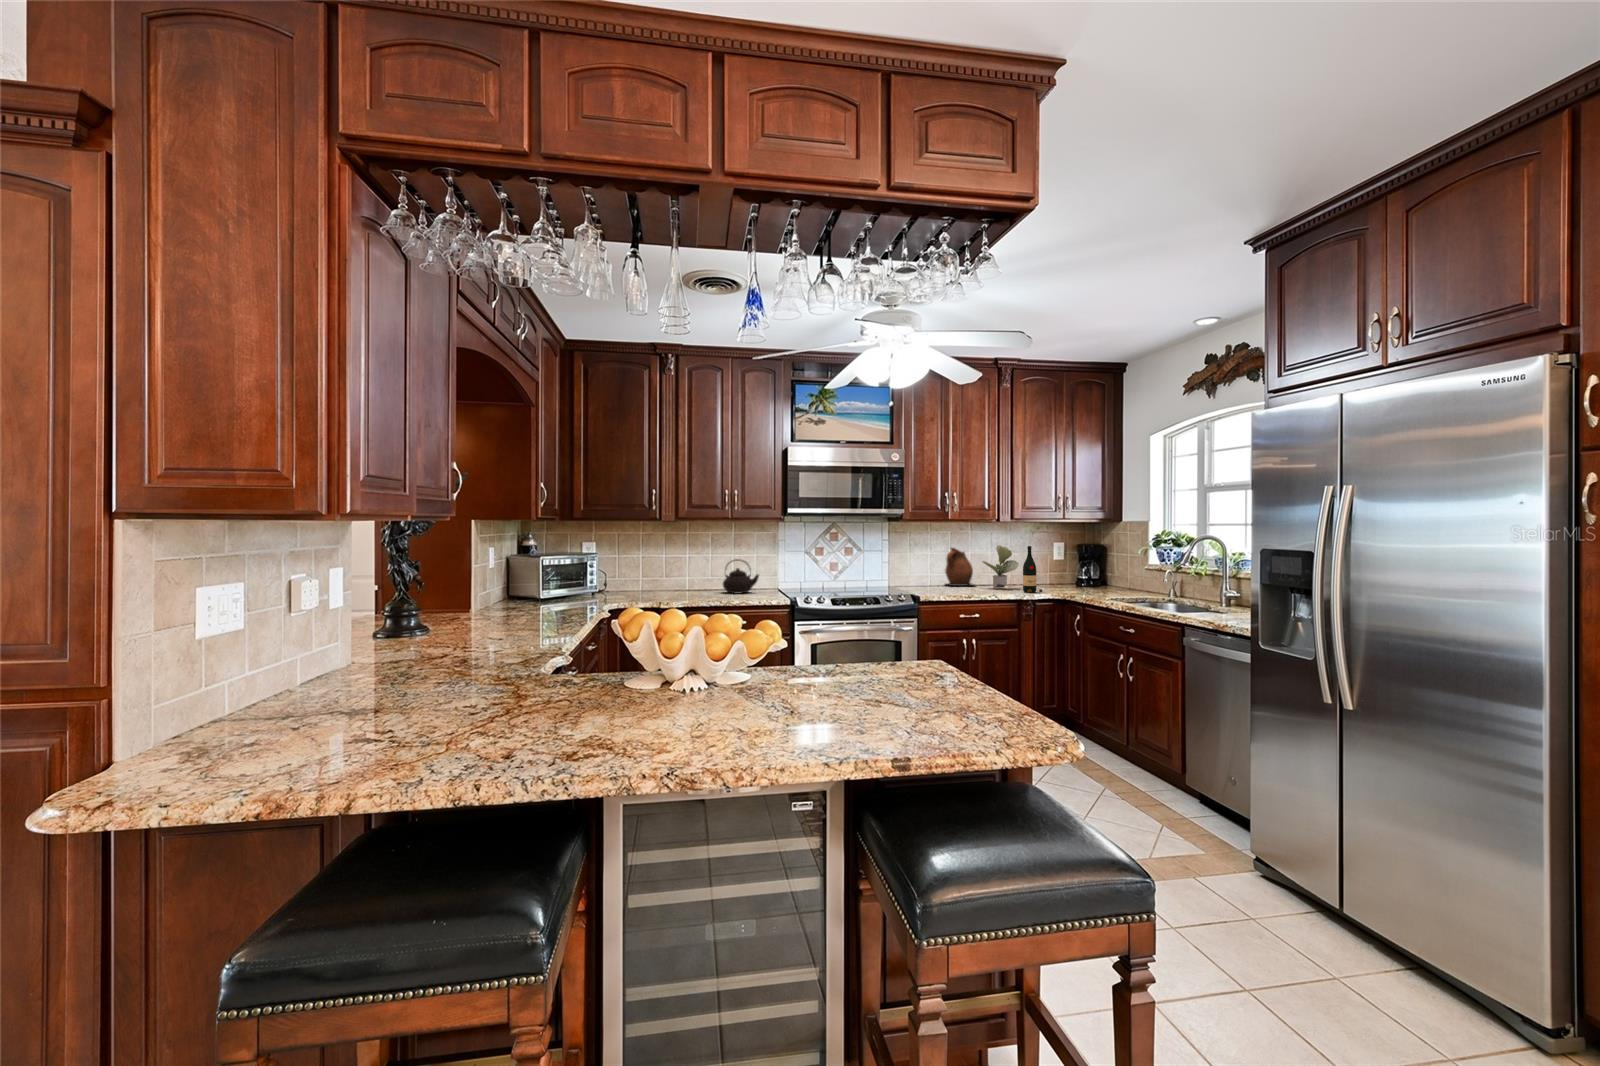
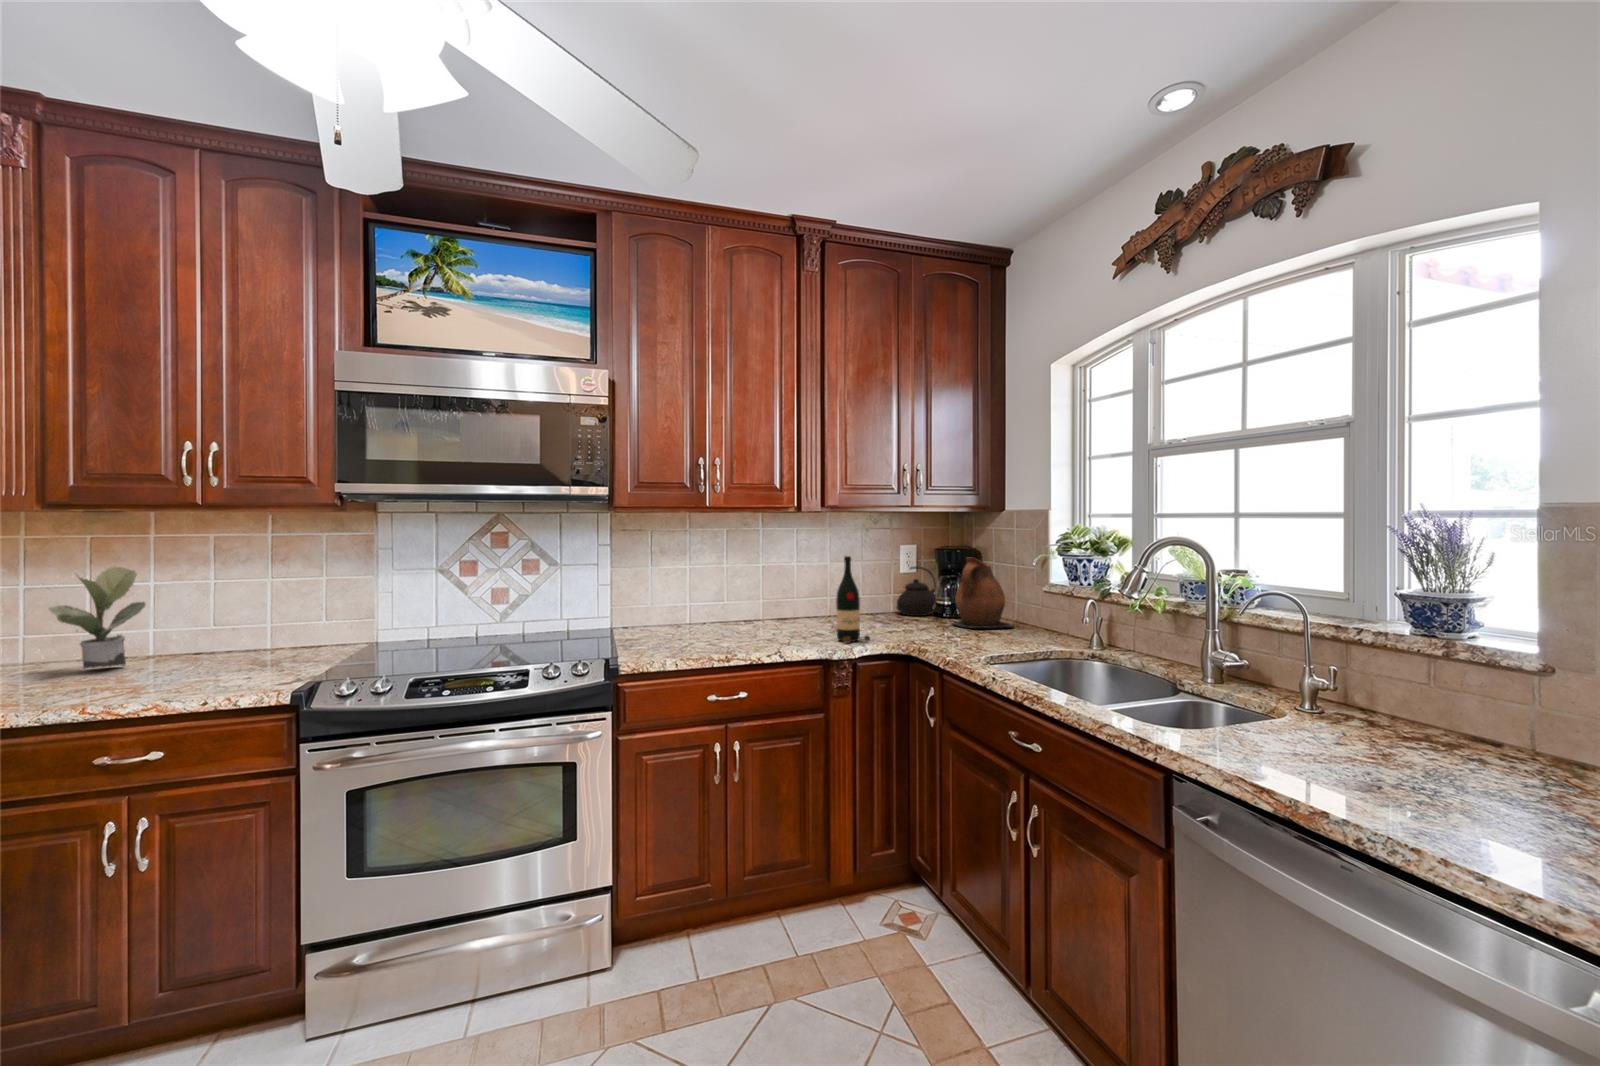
potted plant: present [982,545,1019,588] -> present [49,567,145,669]
ceramic pitcher: present [945,548,974,586] -> present [953,558,1013,628]
teapot: present [723,559,759,594] -> present [897,566,937,616]

